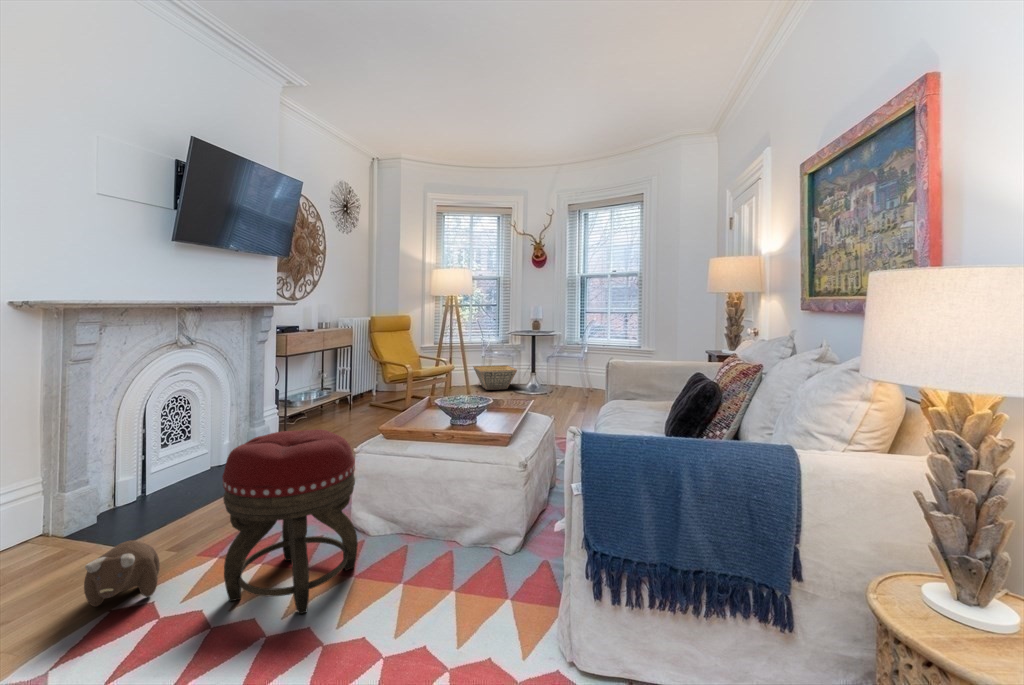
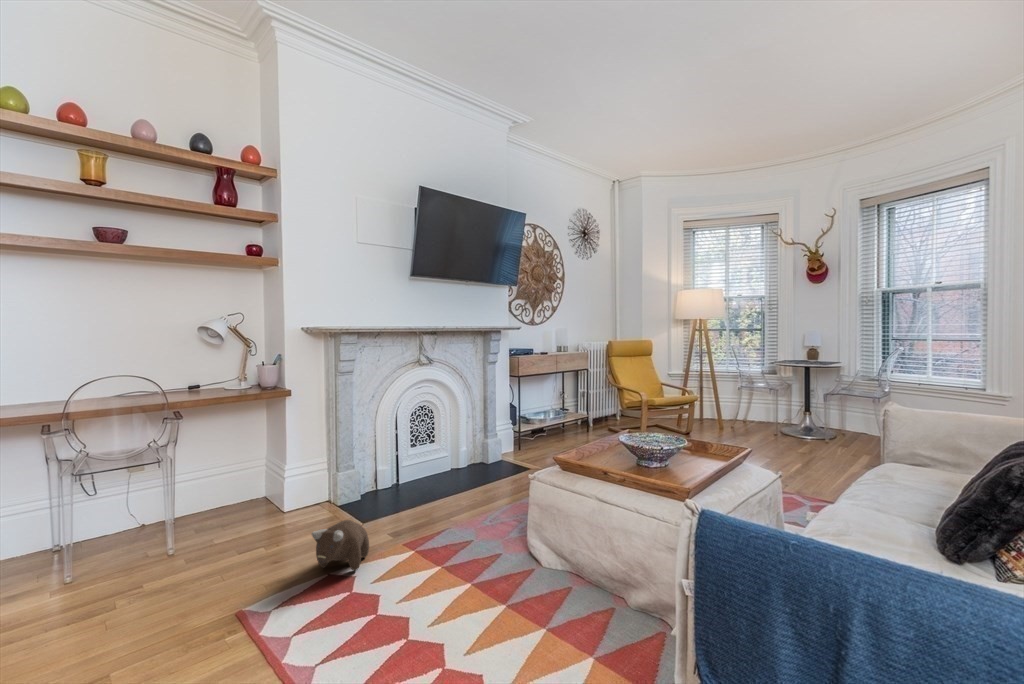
basket: present [473,365,517,390] -> none [726,397,783,427]
footstool: present [222,429,358,614] -> none [396,445,514,628]

